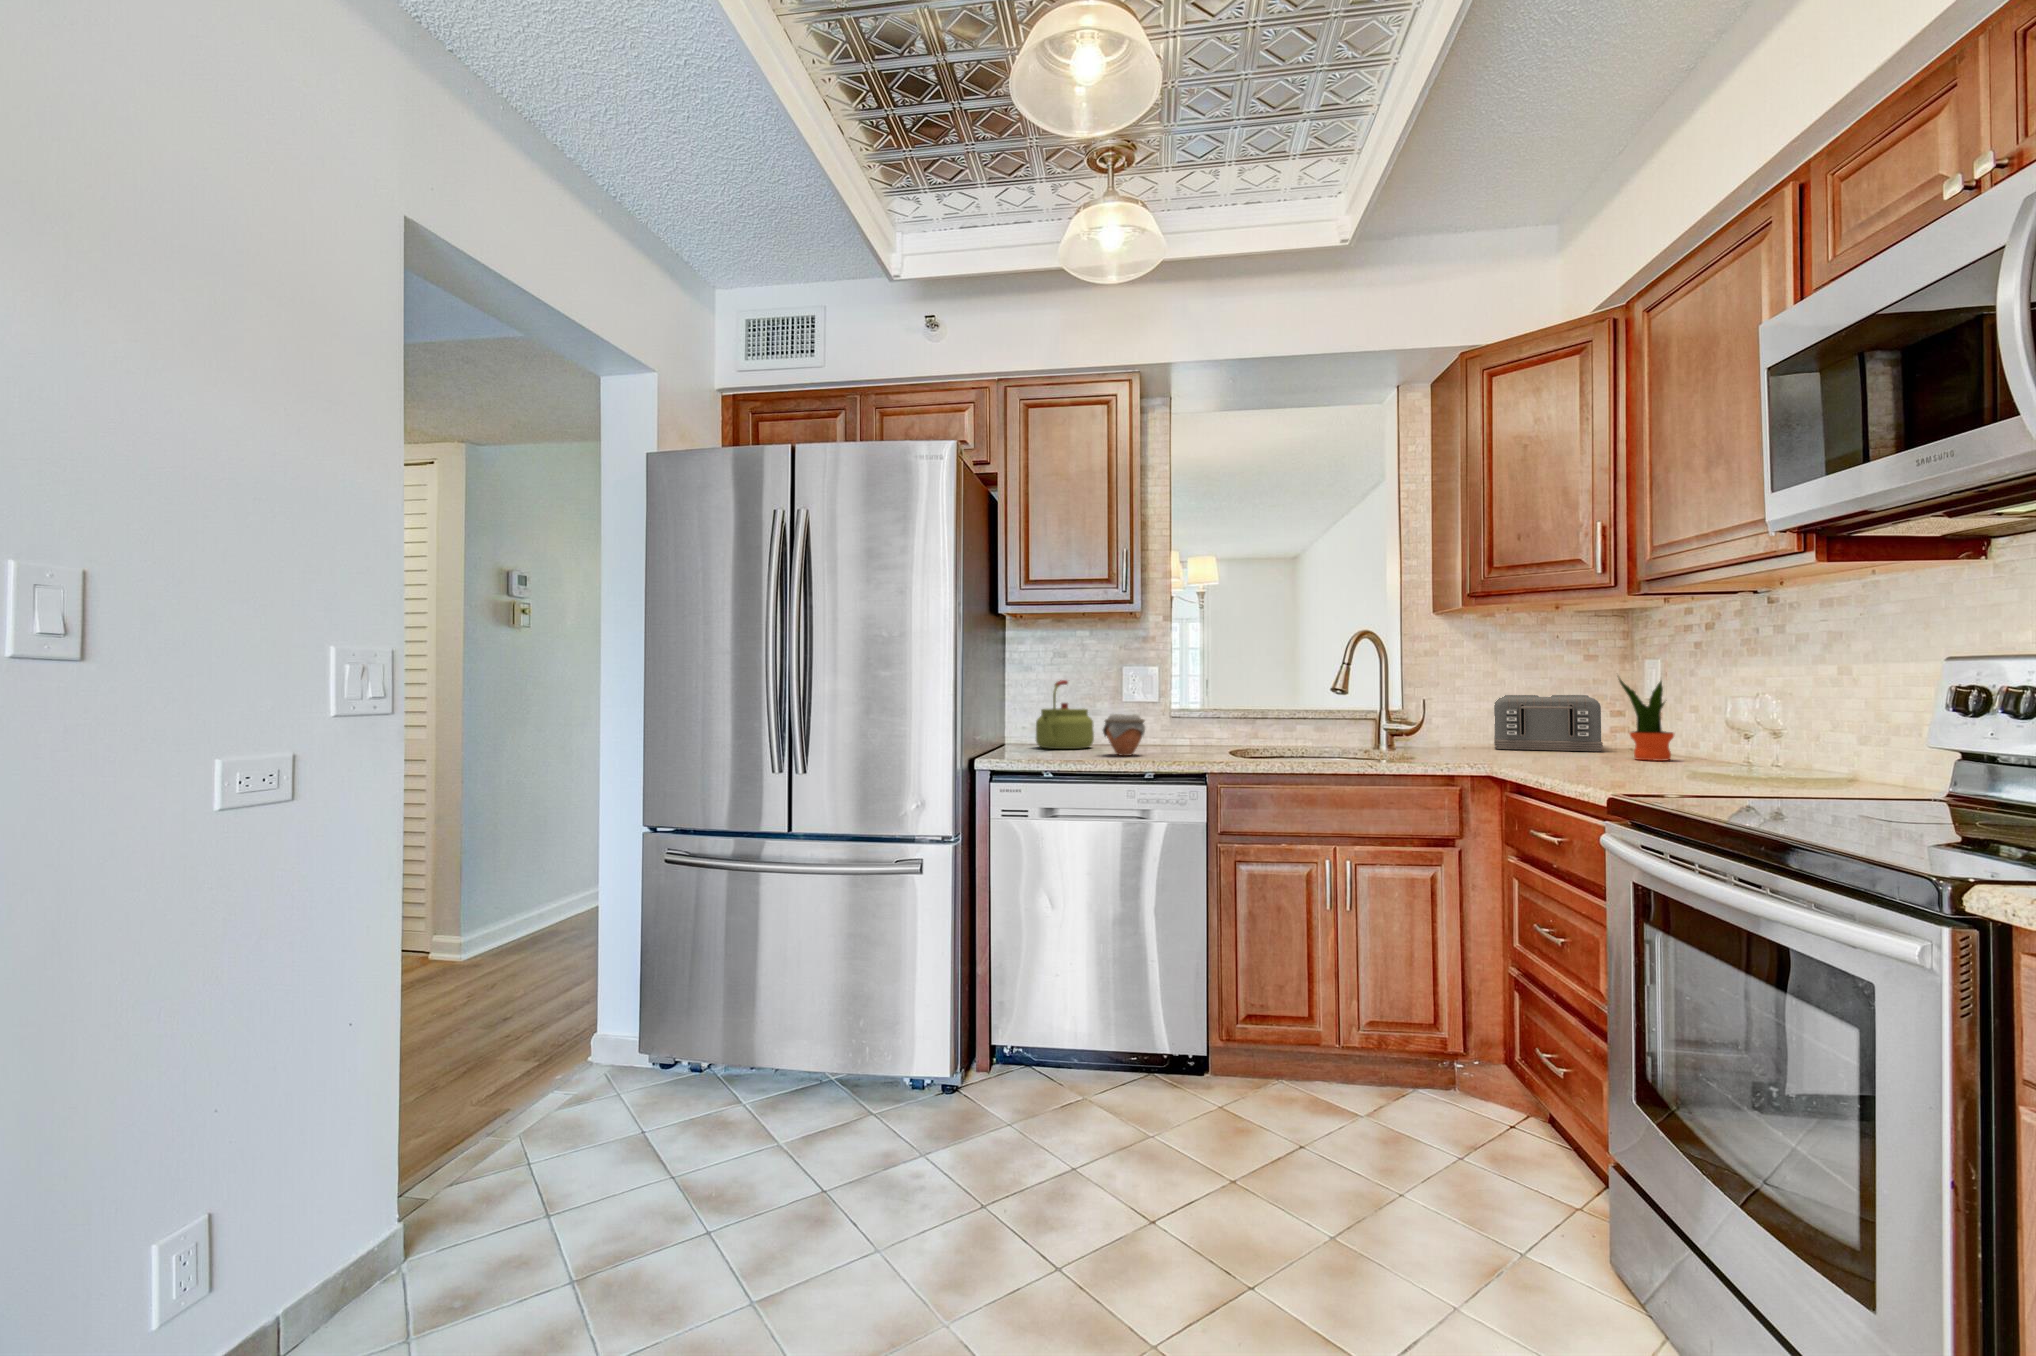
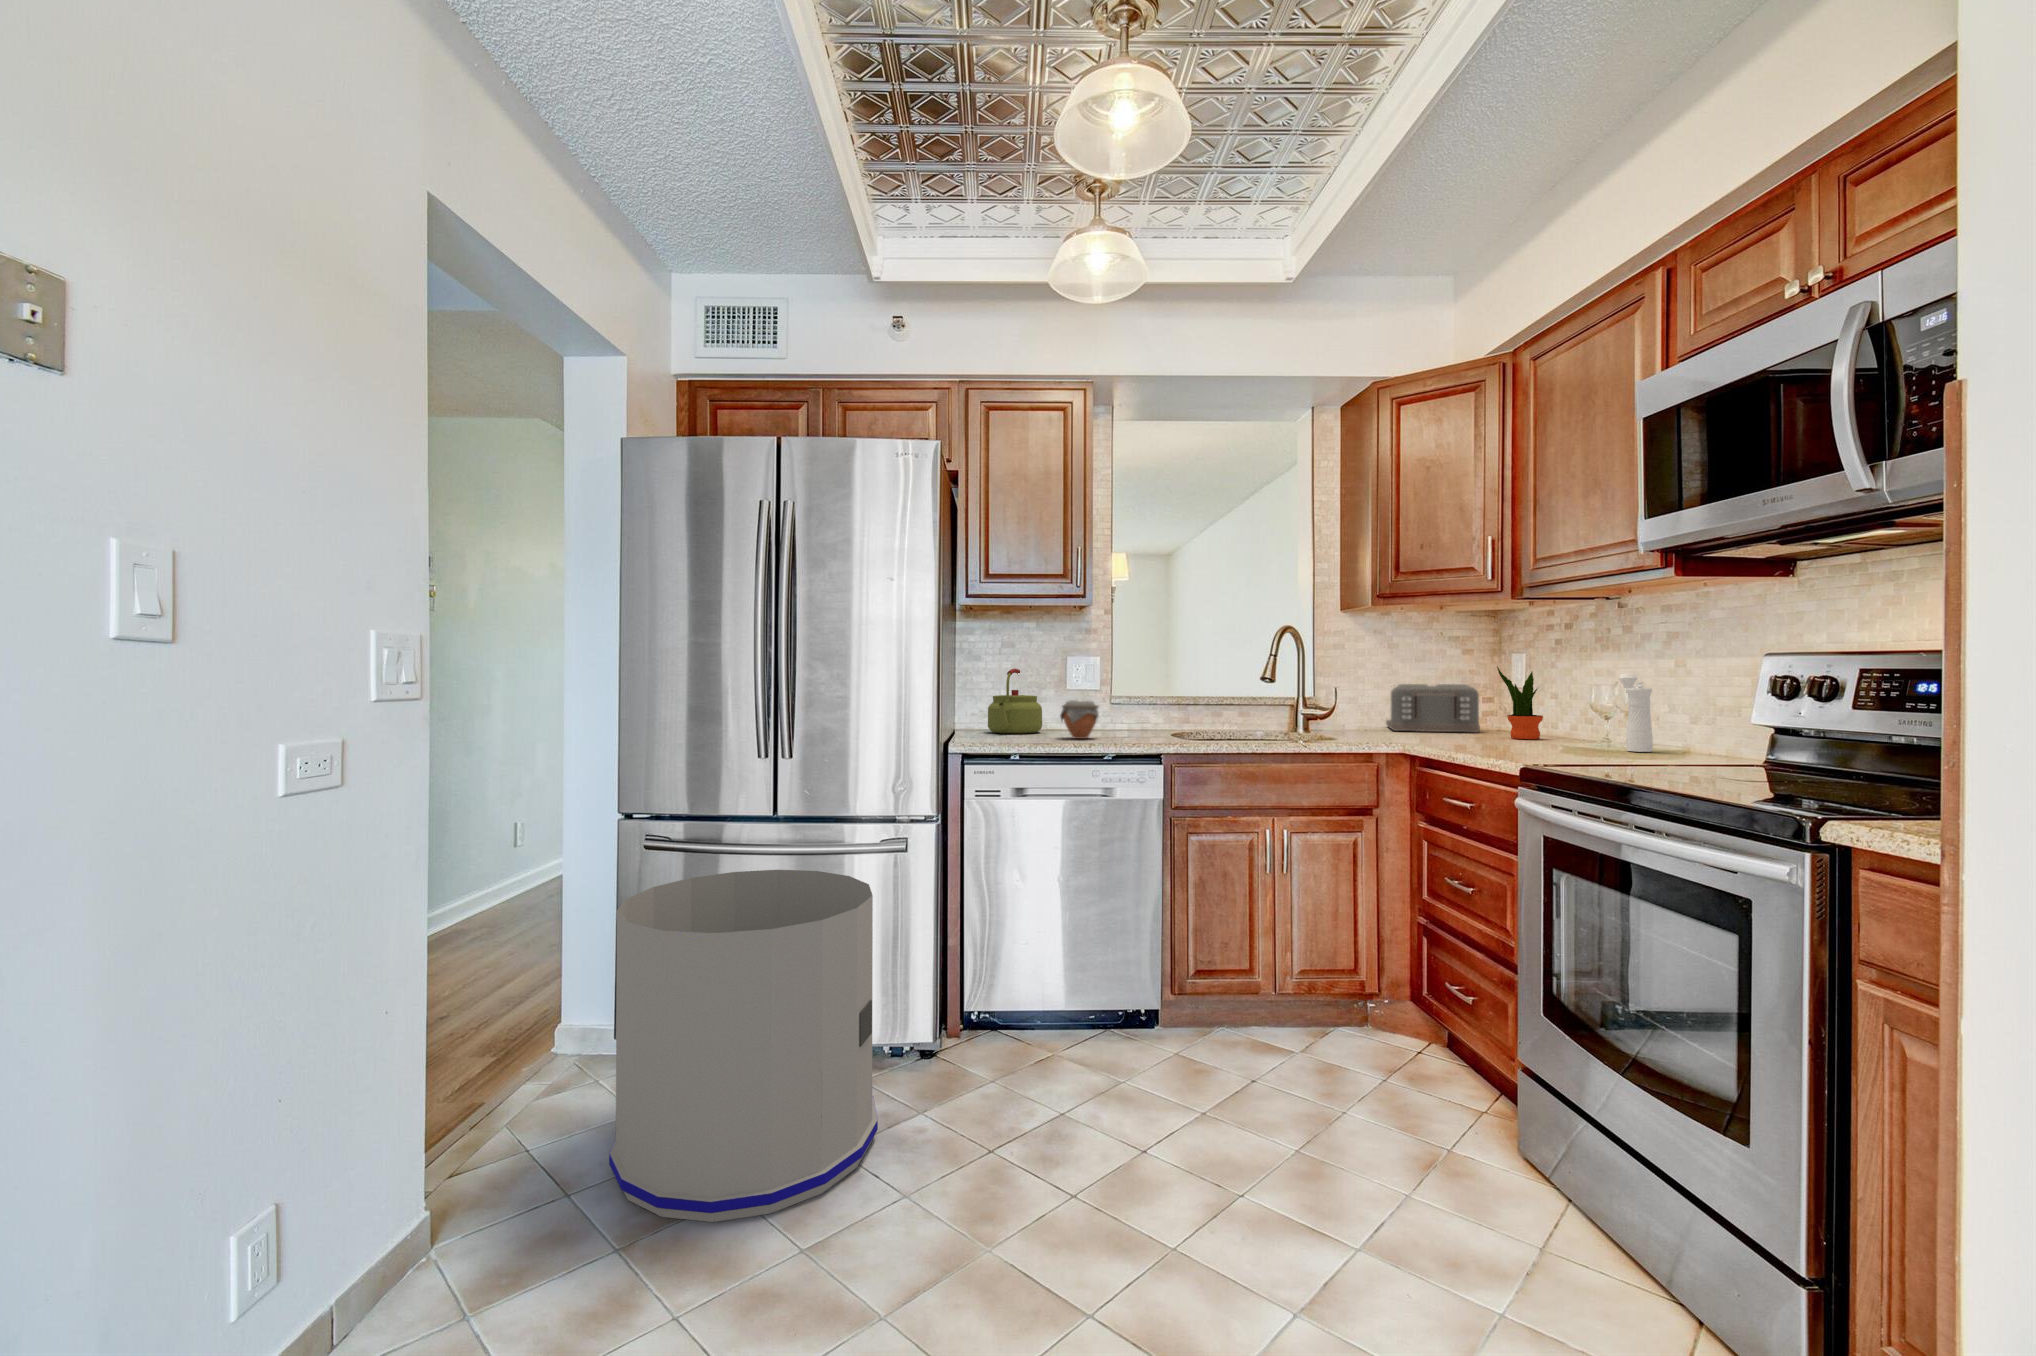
pepper mill: none [1762,683,1804,778] -> present [1619,674,1653,752]
trash can: none [598,889,872,1254] -> present [609,870,878,1222]

